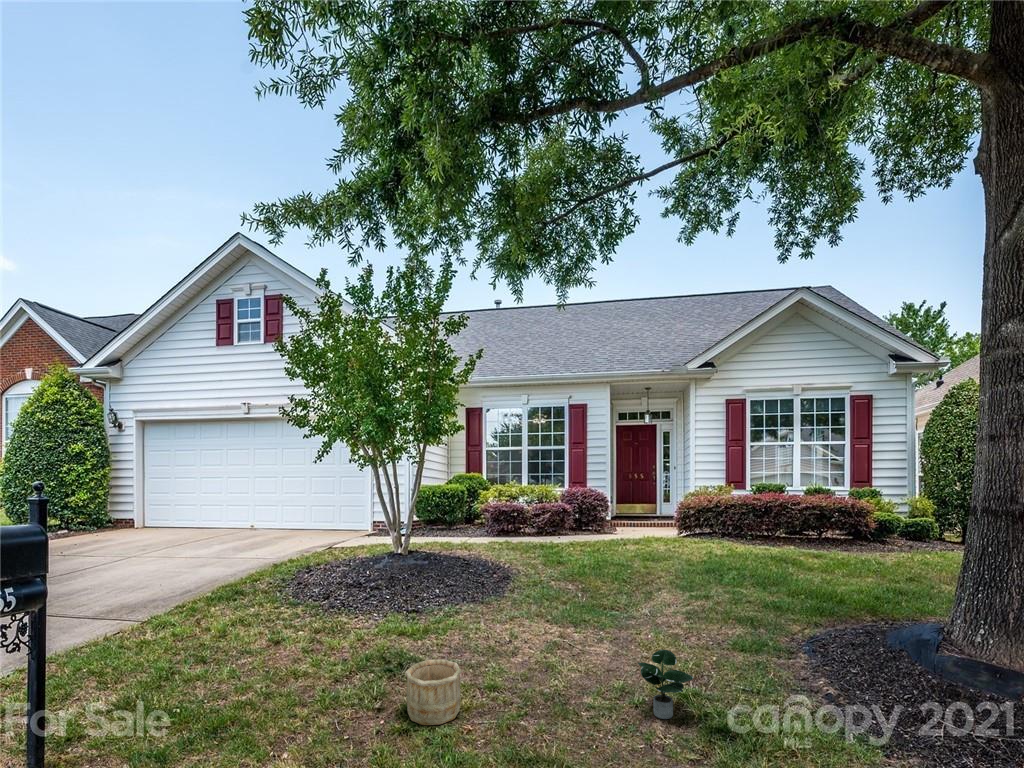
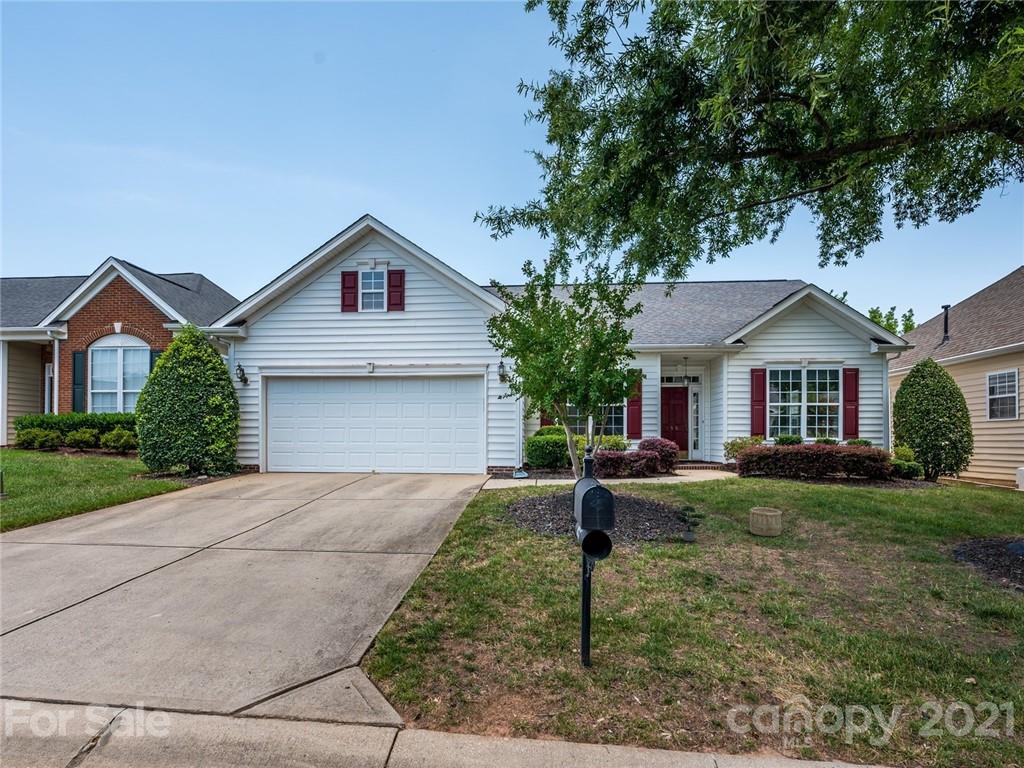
potted plant: present [638,650,693,719] -> present [675,506,707,541]

